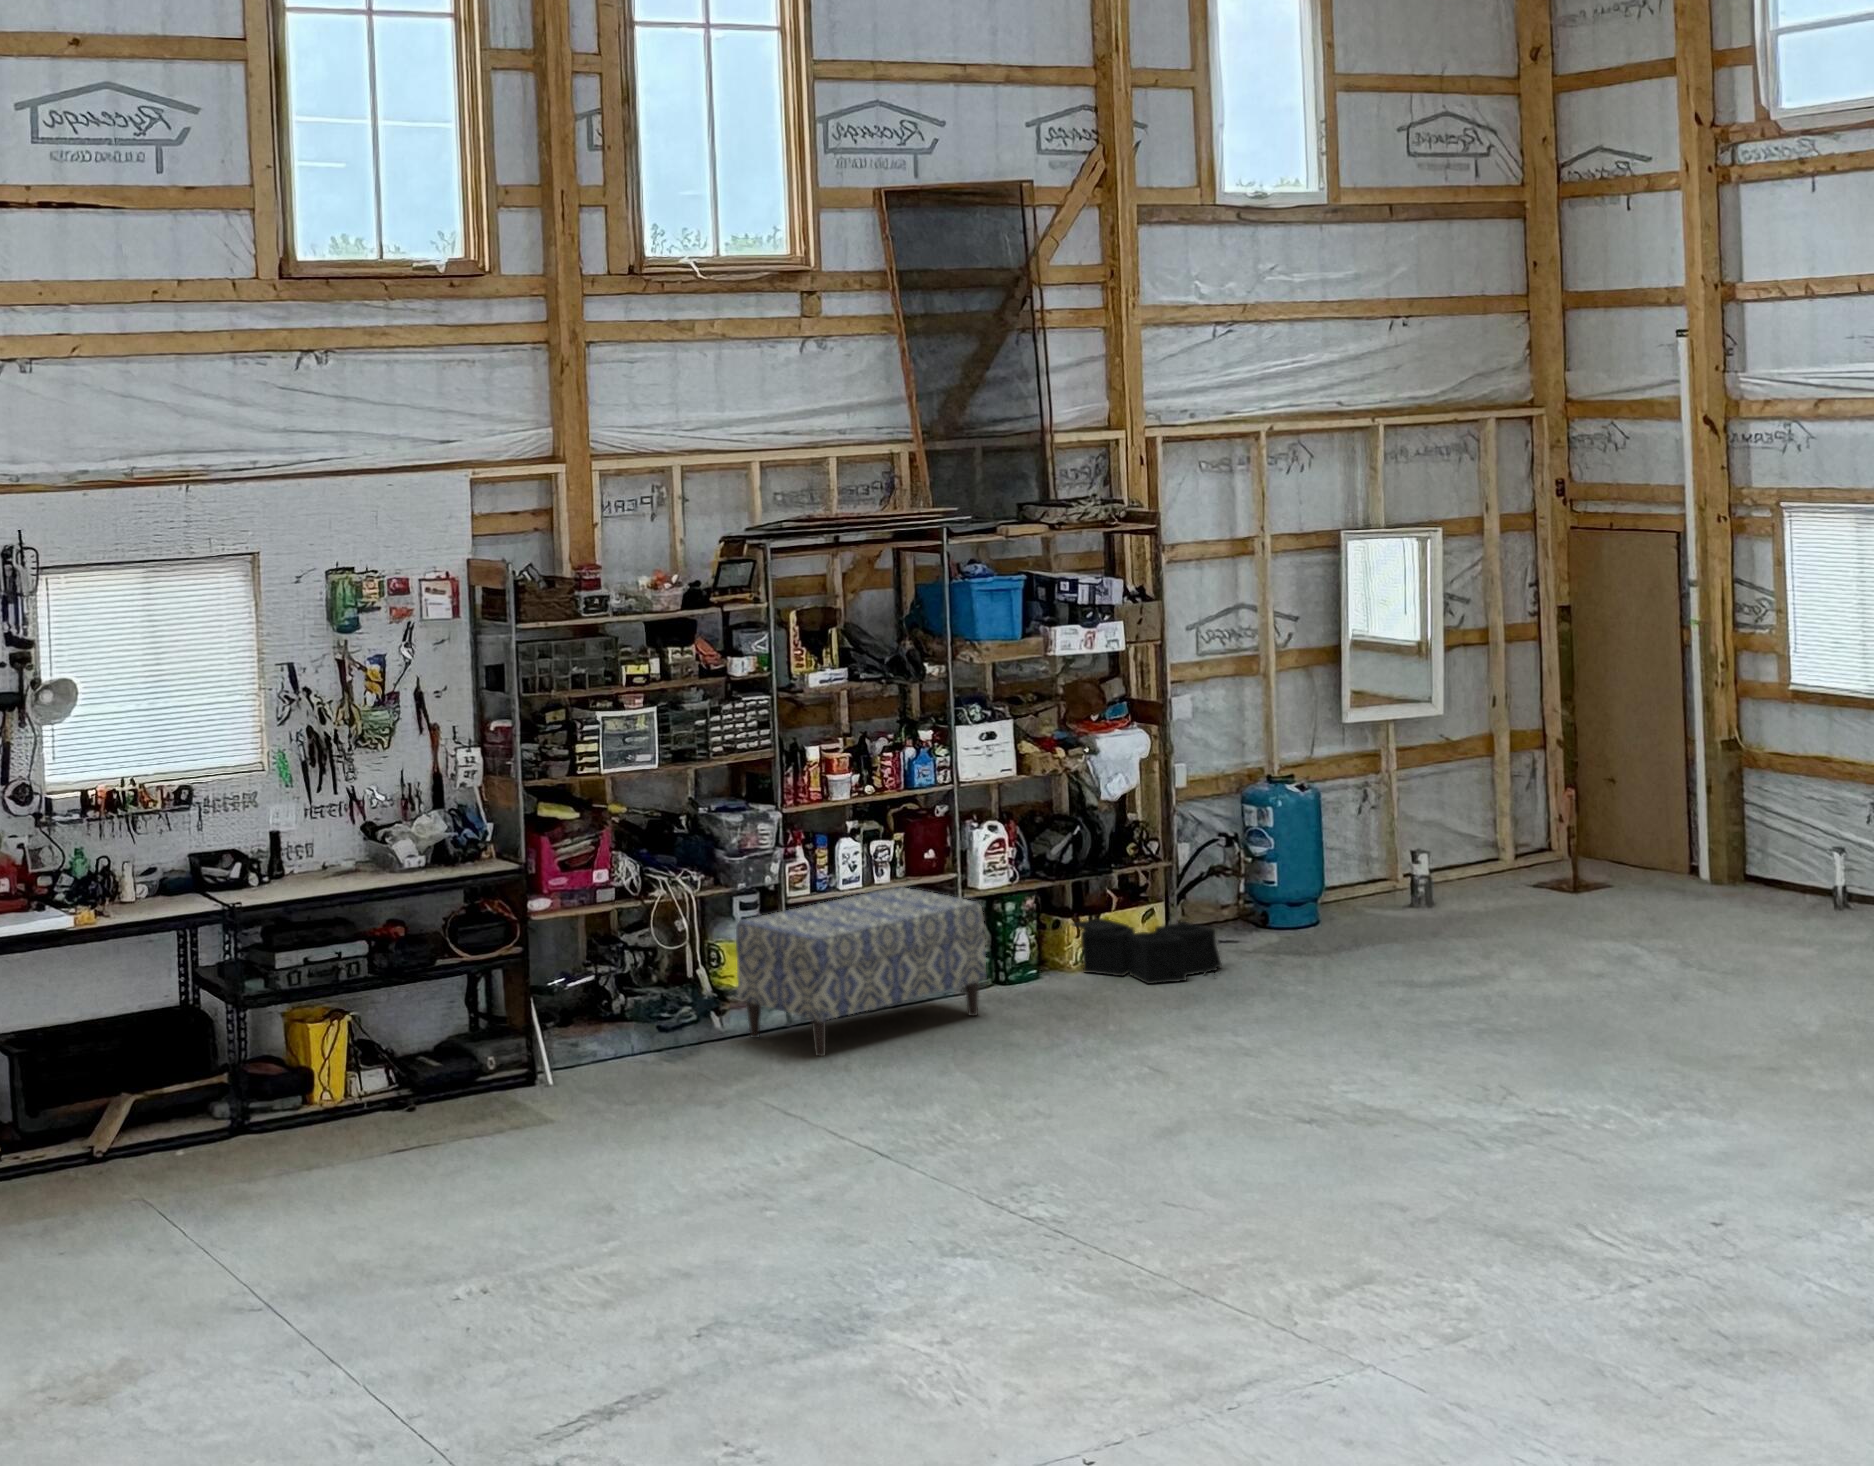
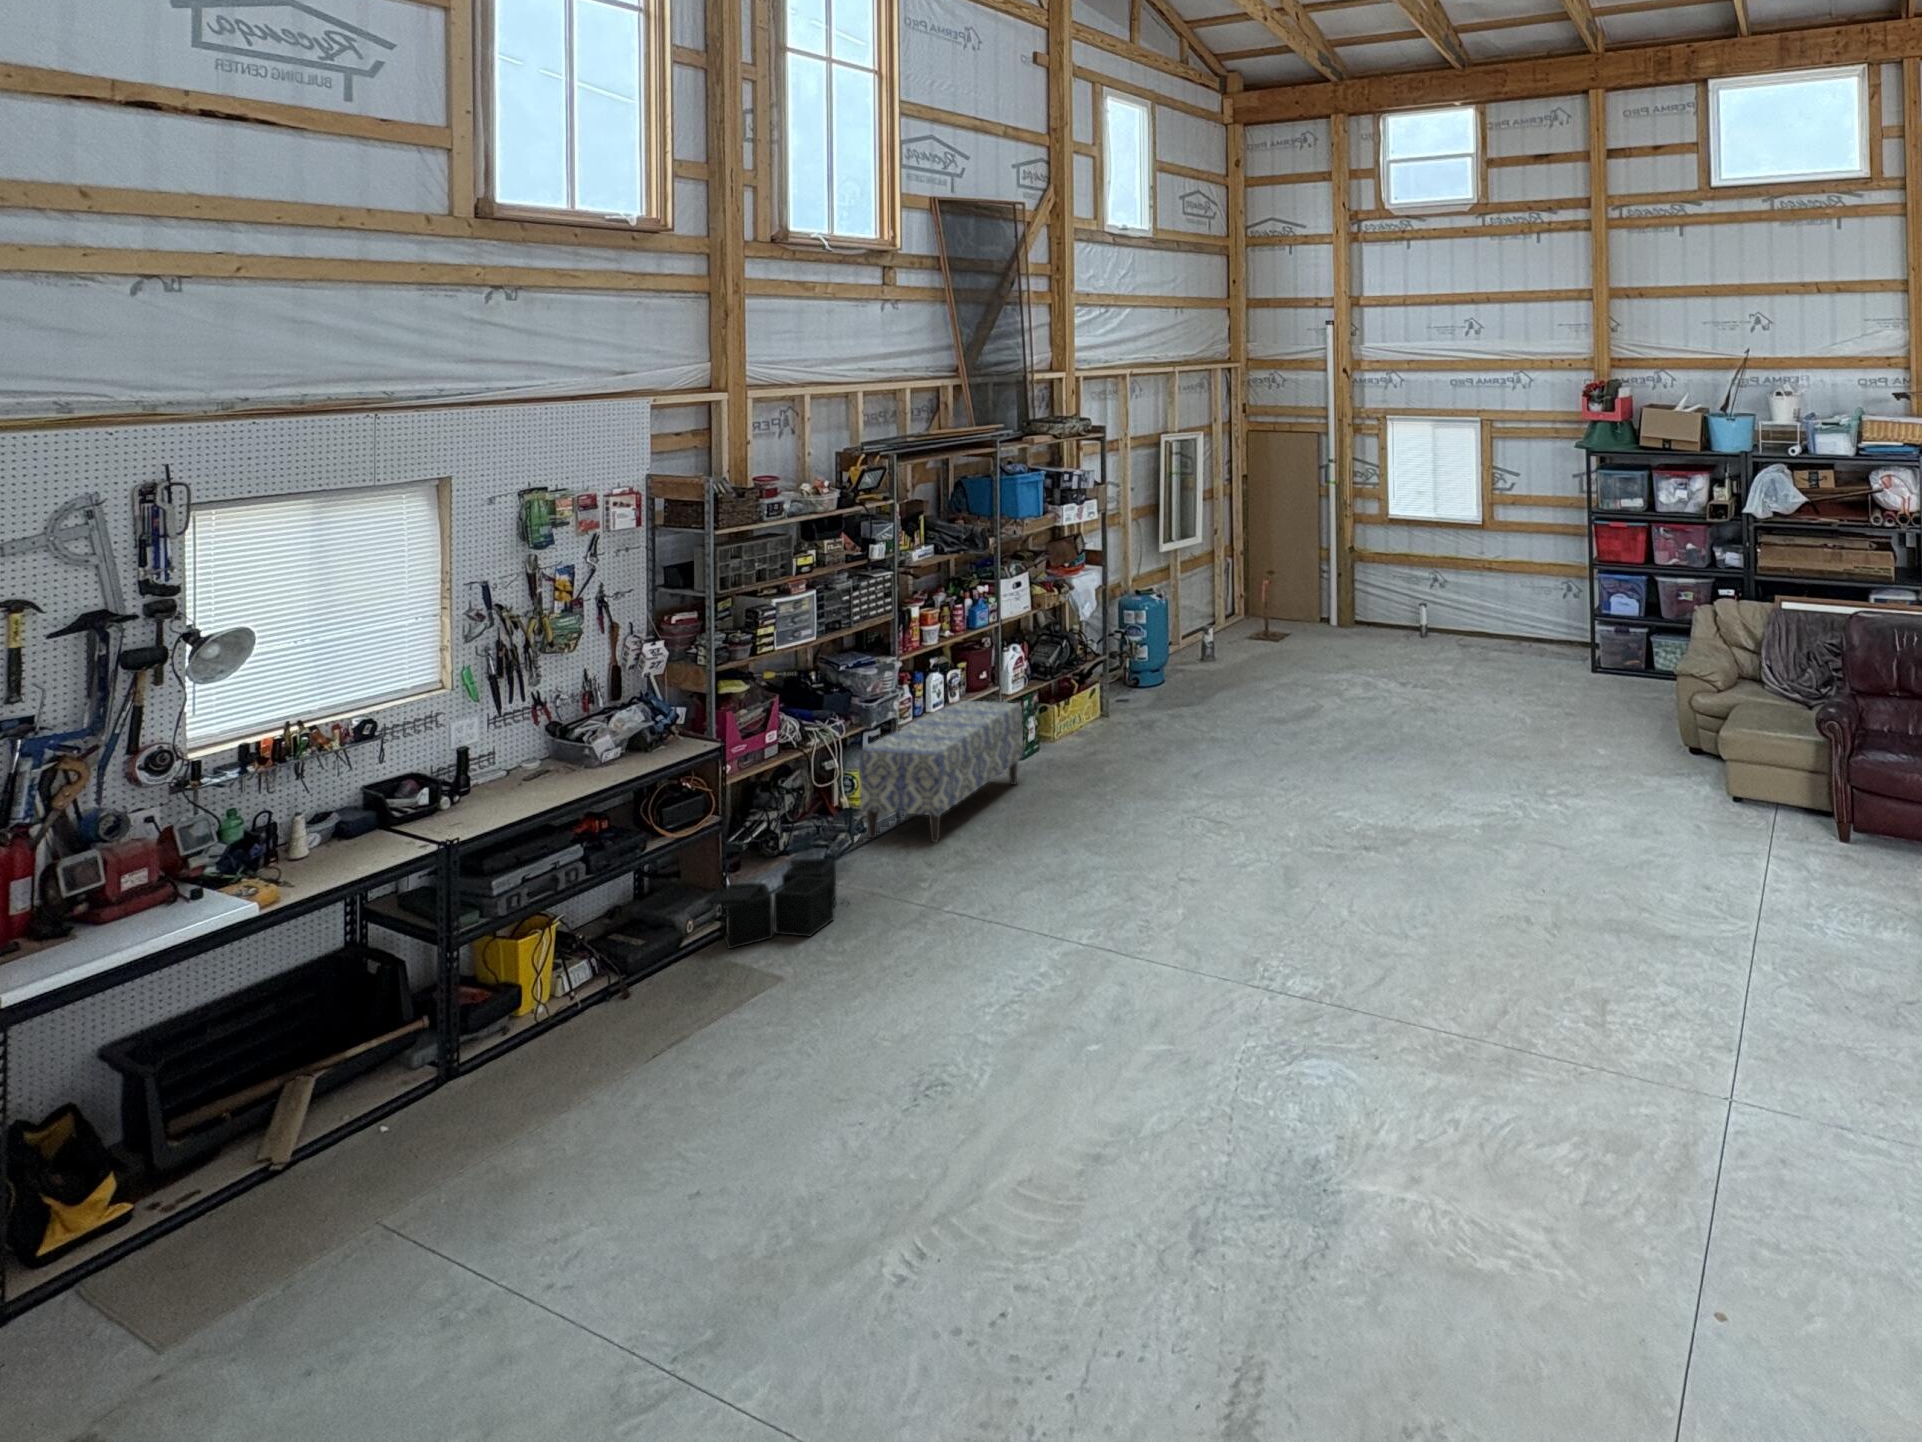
storage bin: present [1071,918,1221,984] -> present [705,858,837,949]

